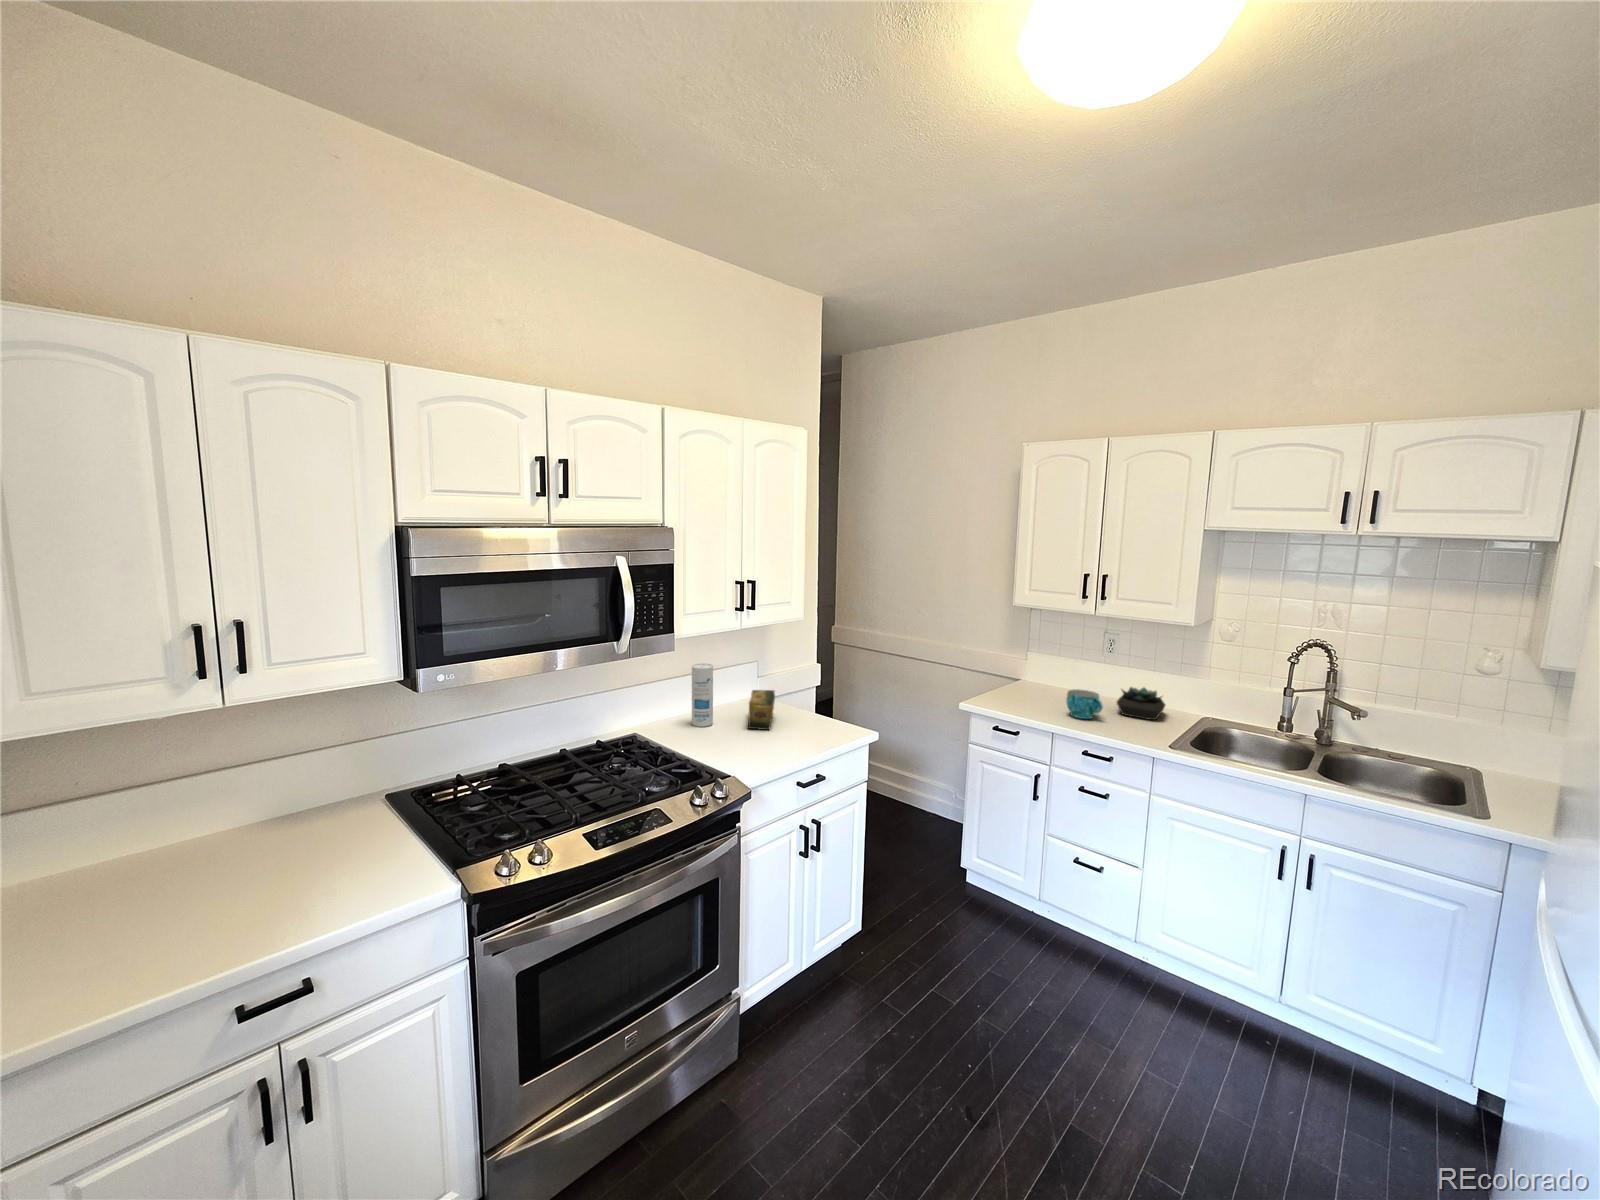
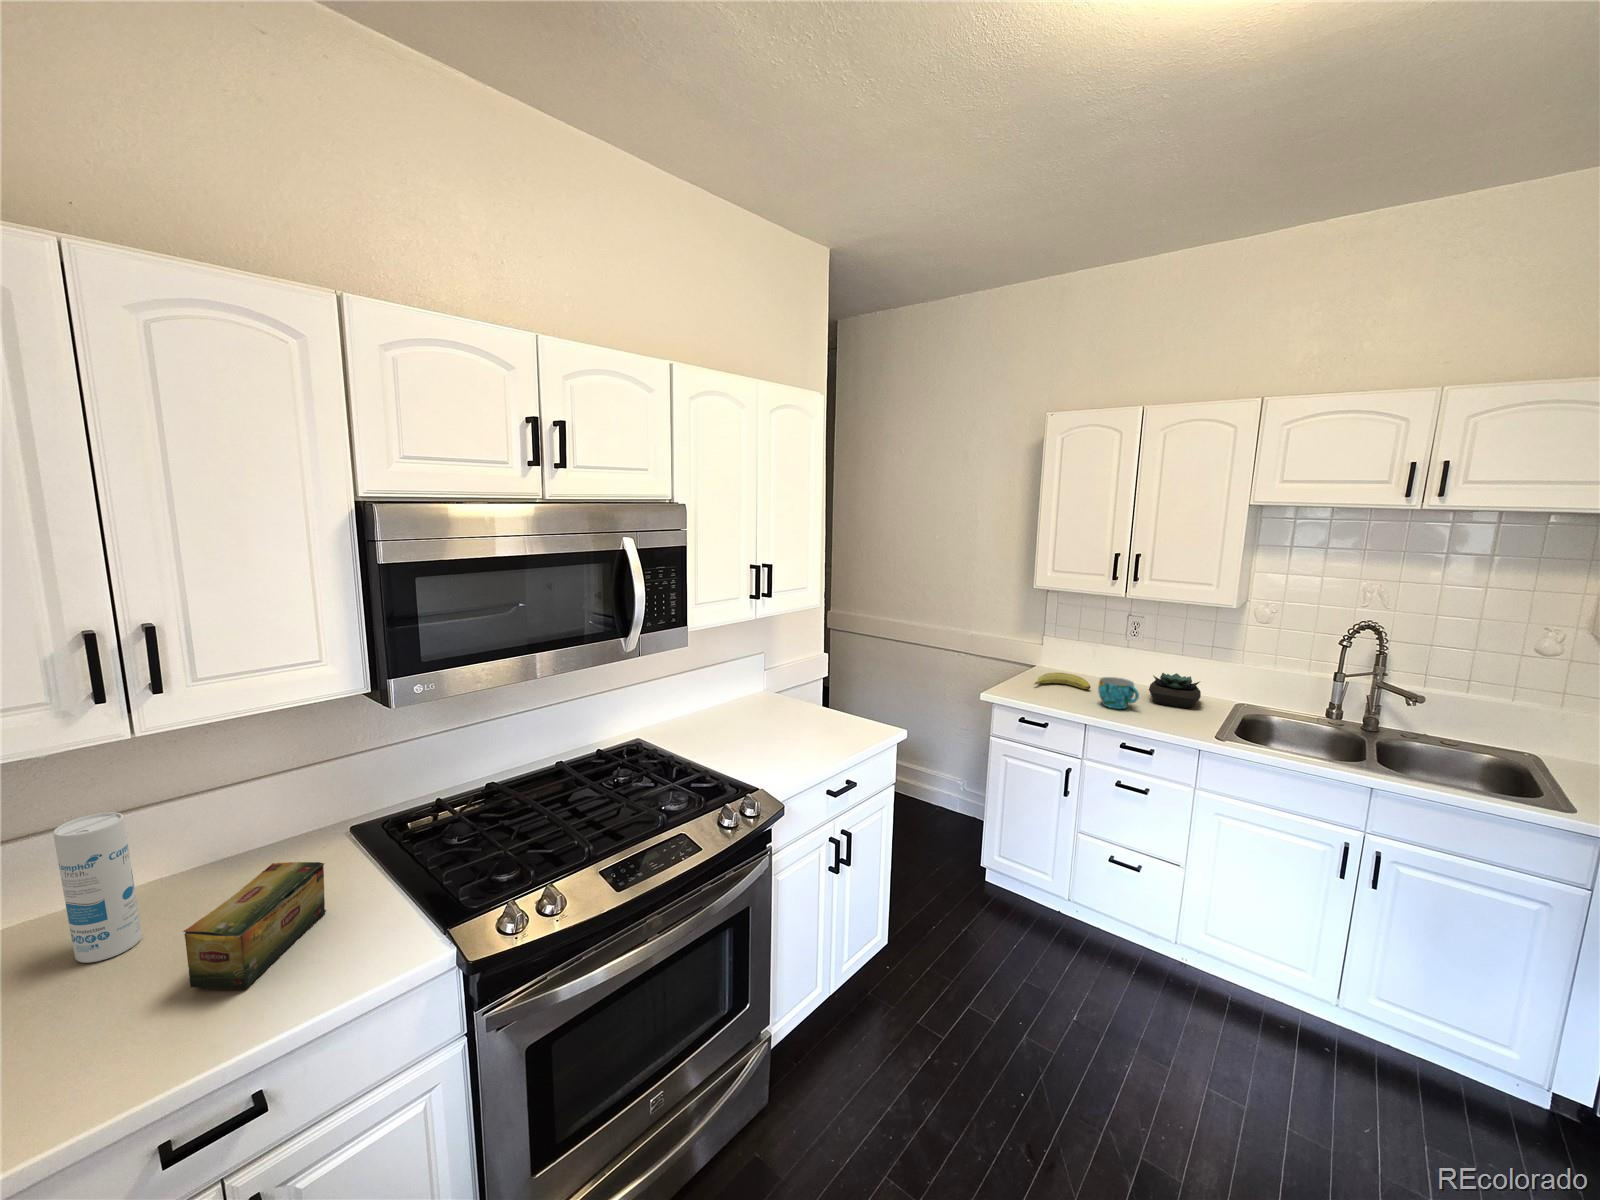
canister: present [692,663,713,727] -> present [53,812,142,963]
fruit: none [1010,685,1064,701] -> present [1034,673,1090,689]
tea box: present [748,690,775,730] -> present [183,862,326,989]

